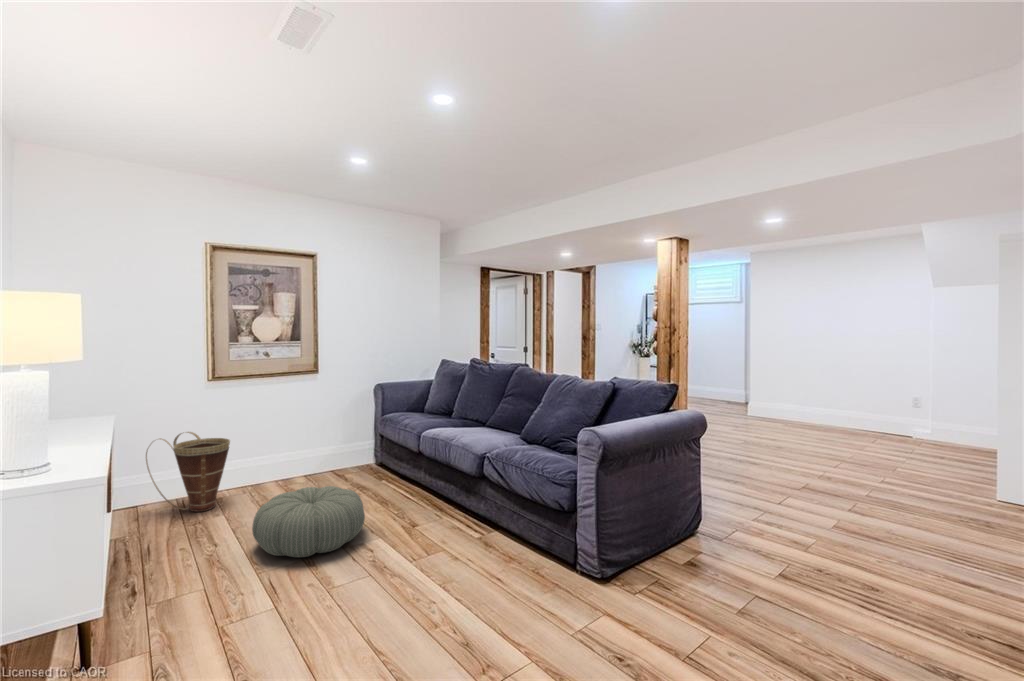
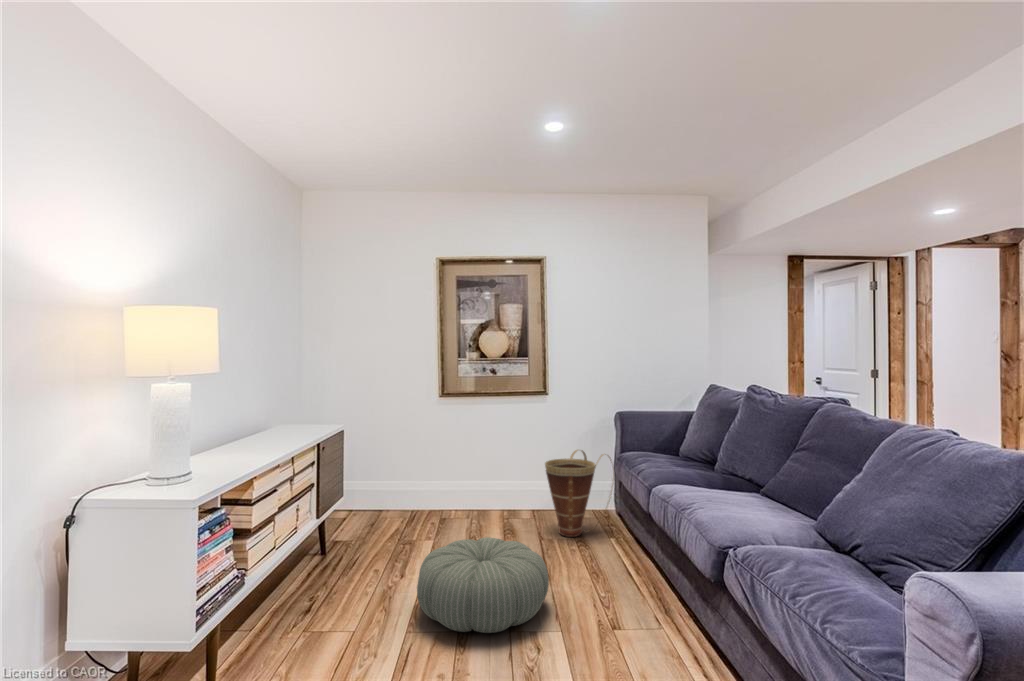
basket: present [146,432,230,512] -> present [545,450,604,537]

